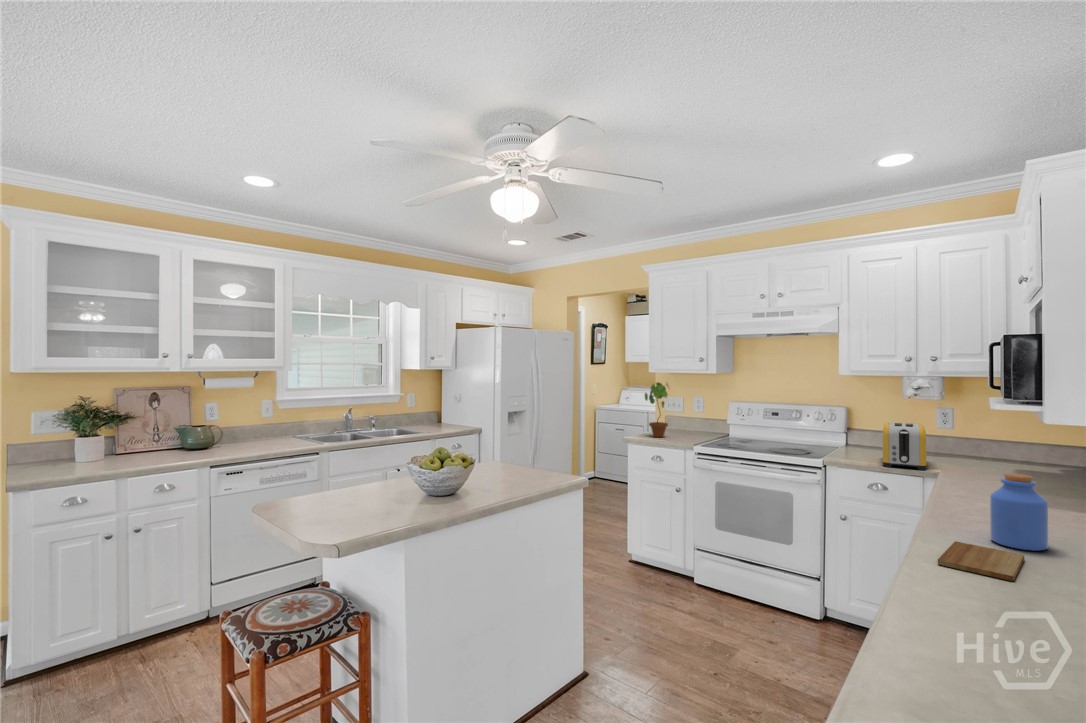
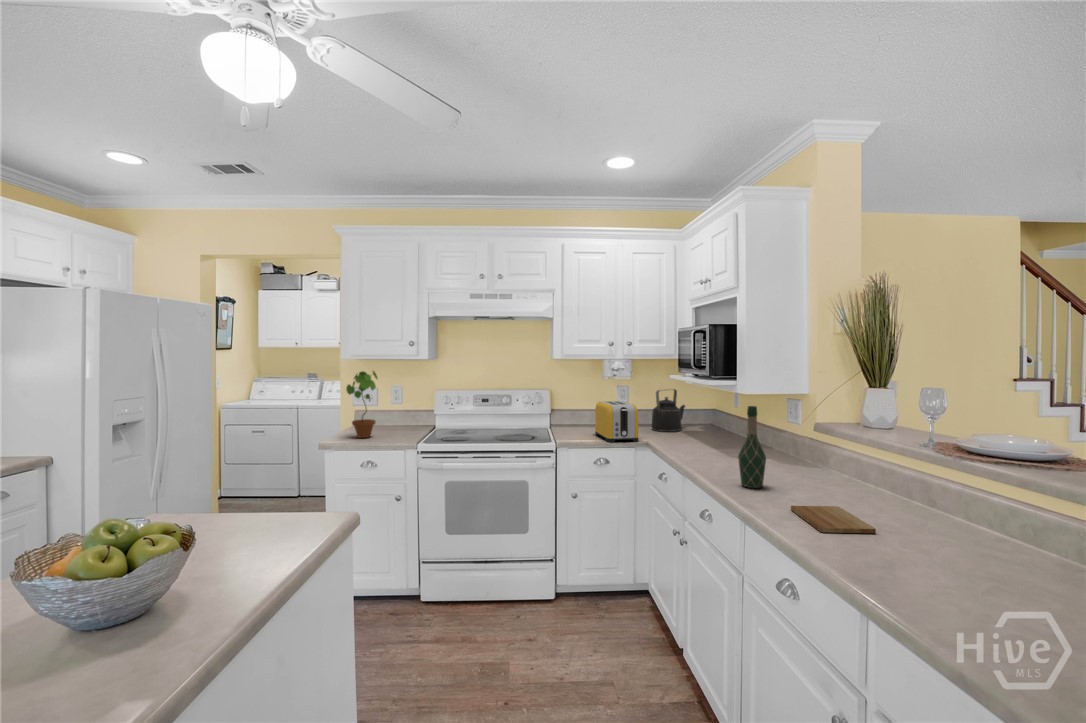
kettle: none [978,415,1041,468] -> present [652,389,685,432]
wine bottle: none [946,431,983,526] -> present [738,406,766,488]
jar: present [990,473,1048,551] -> none [789,439,829,501]

